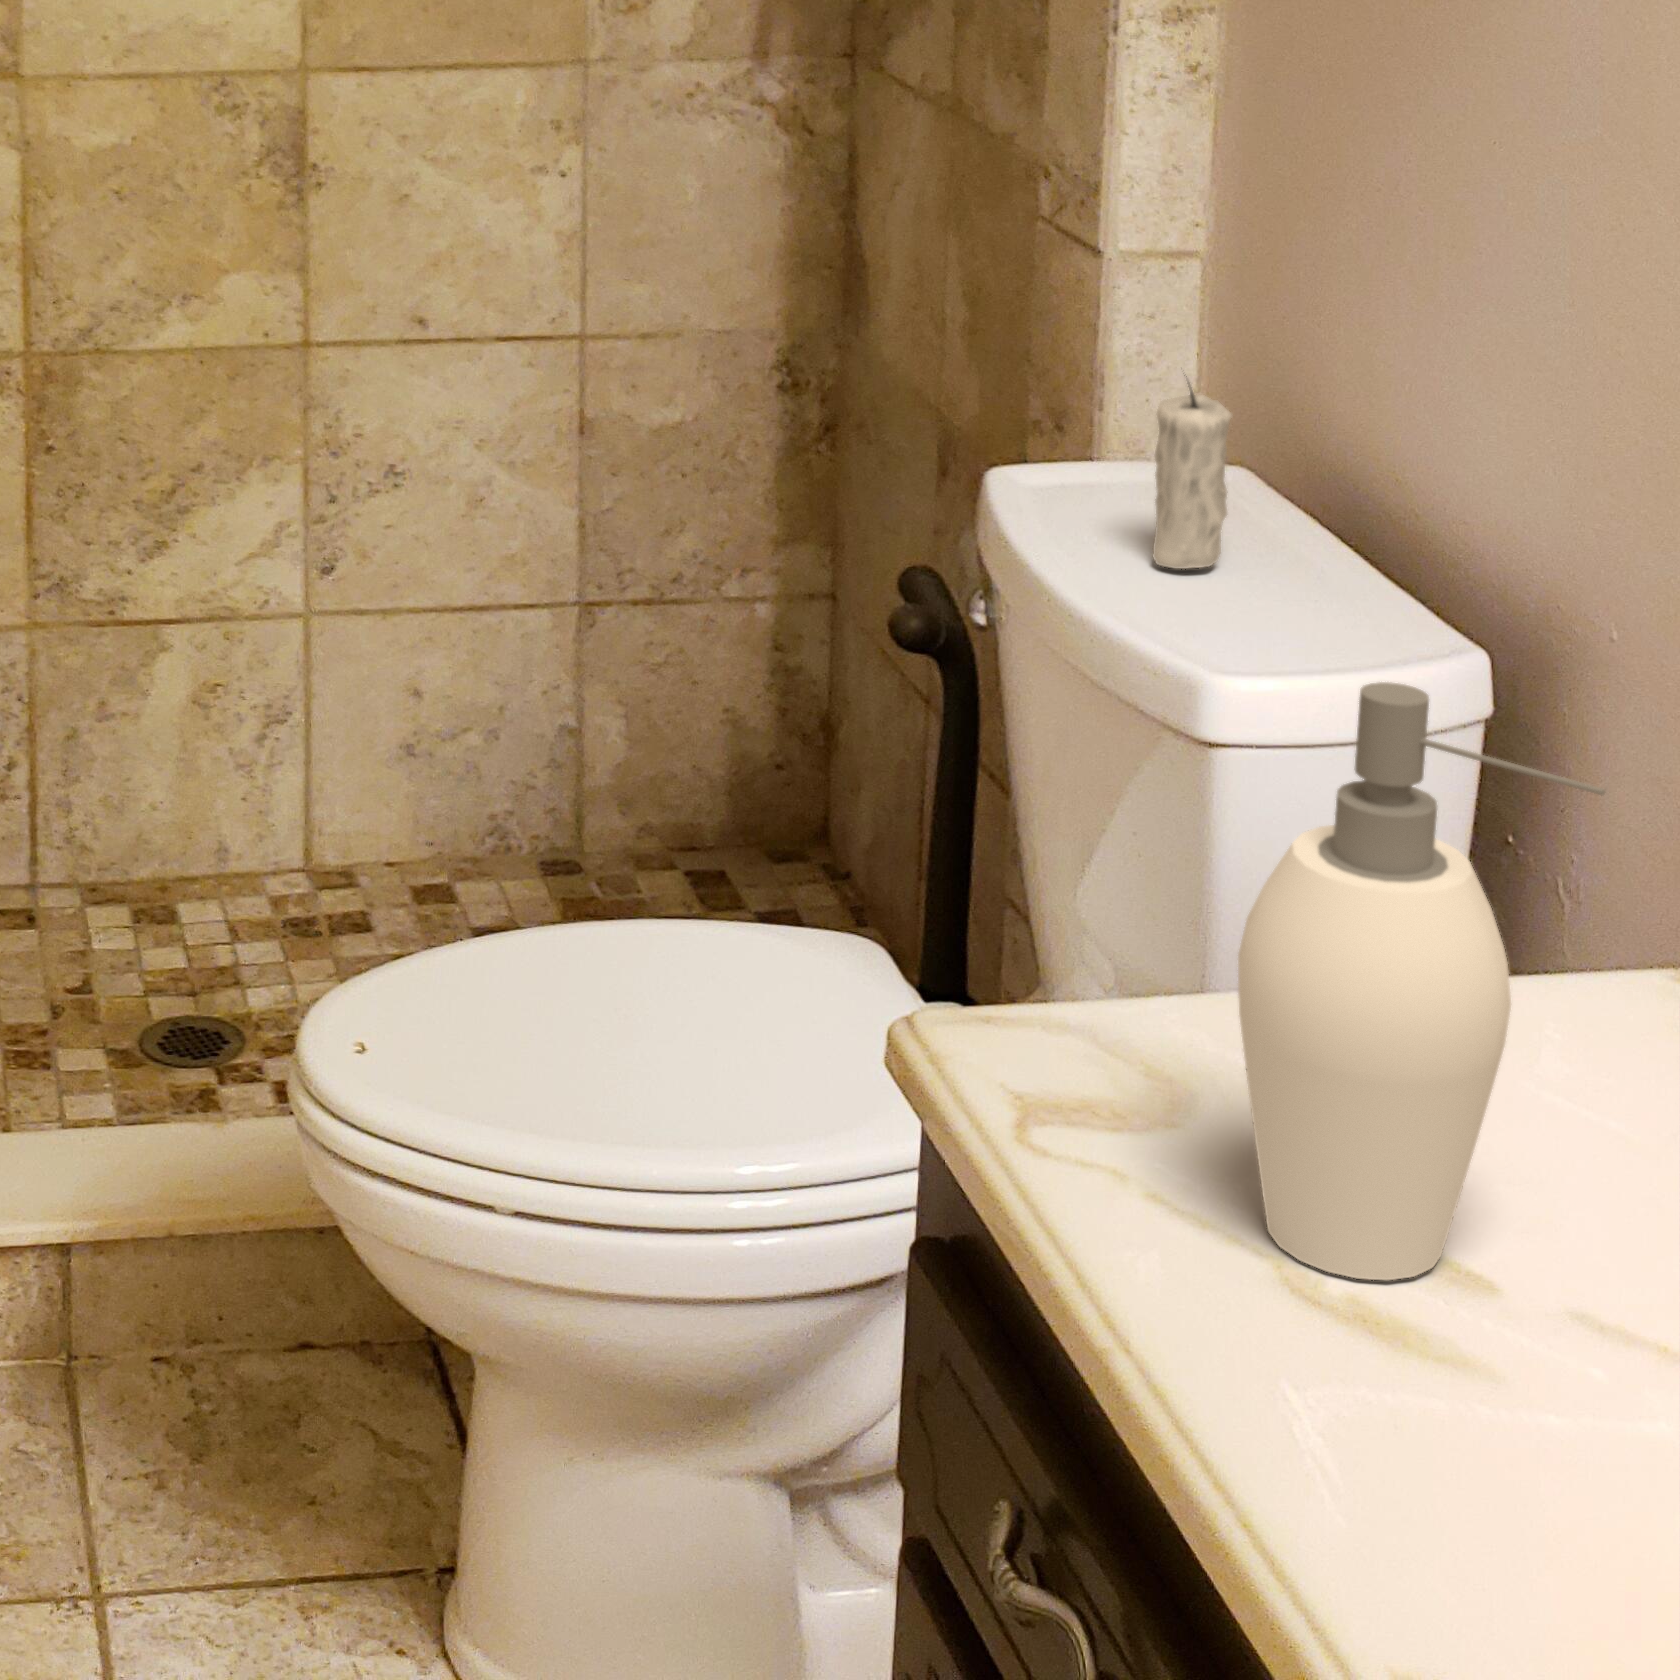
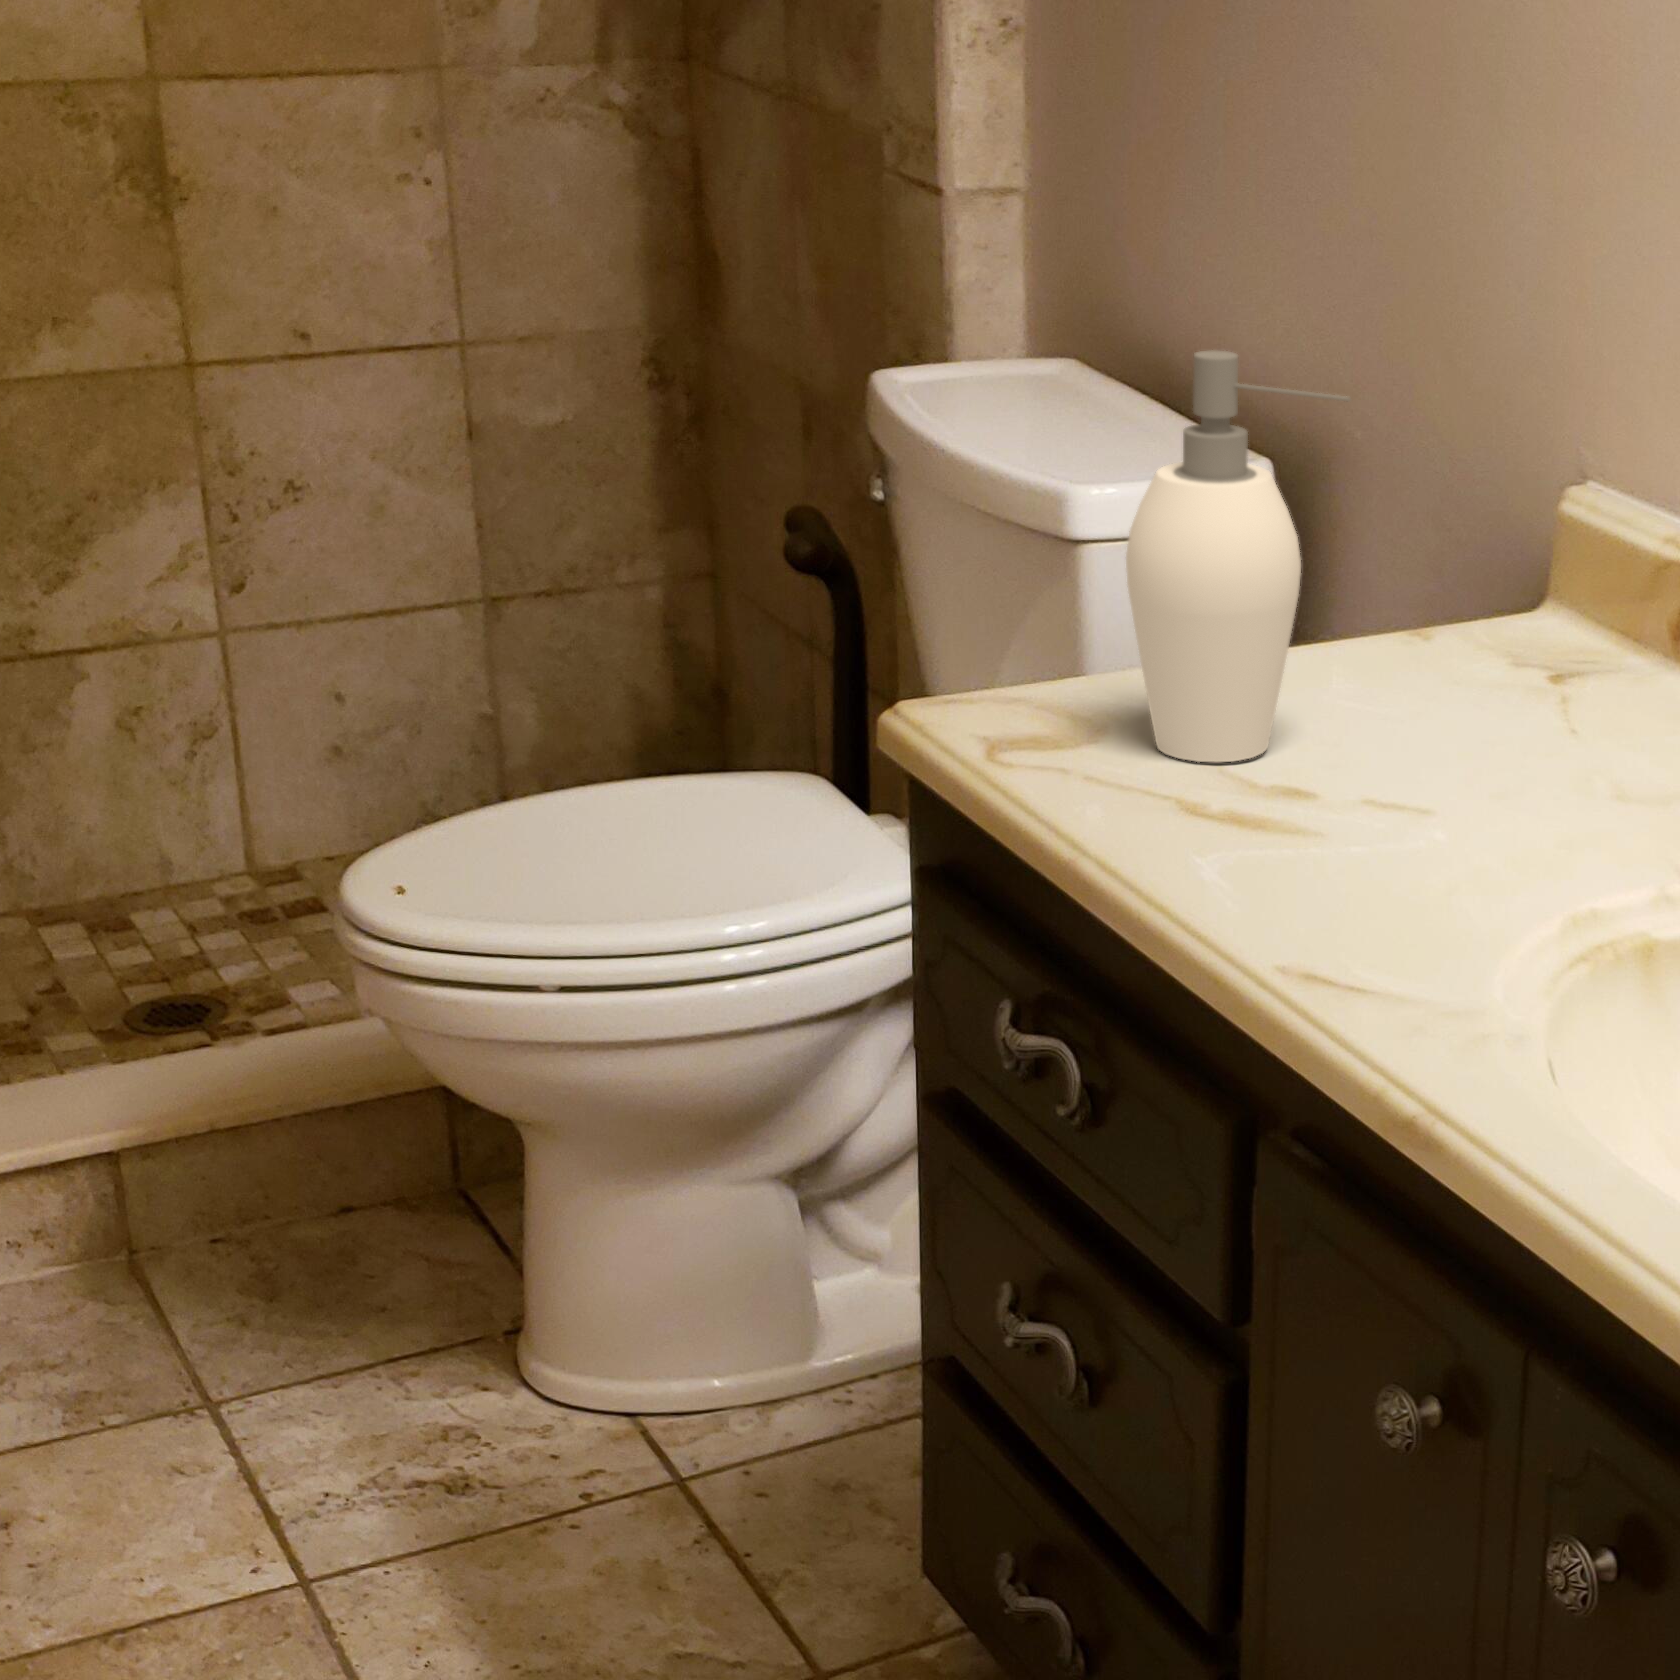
candle: present [1153,375,1232,569] -> none [1010,243,1070,411]

